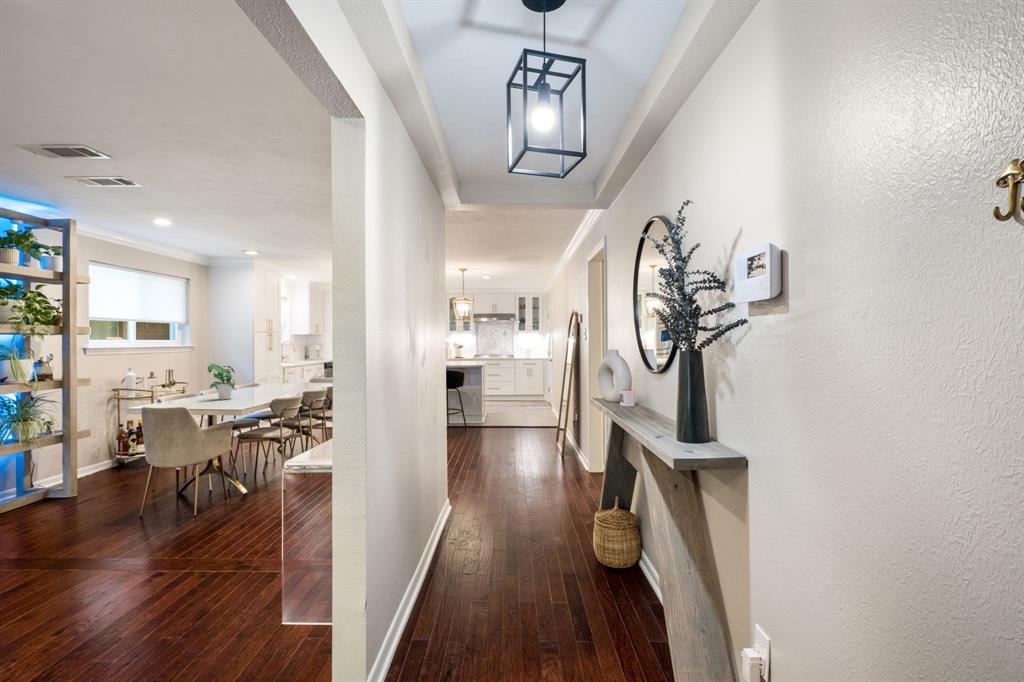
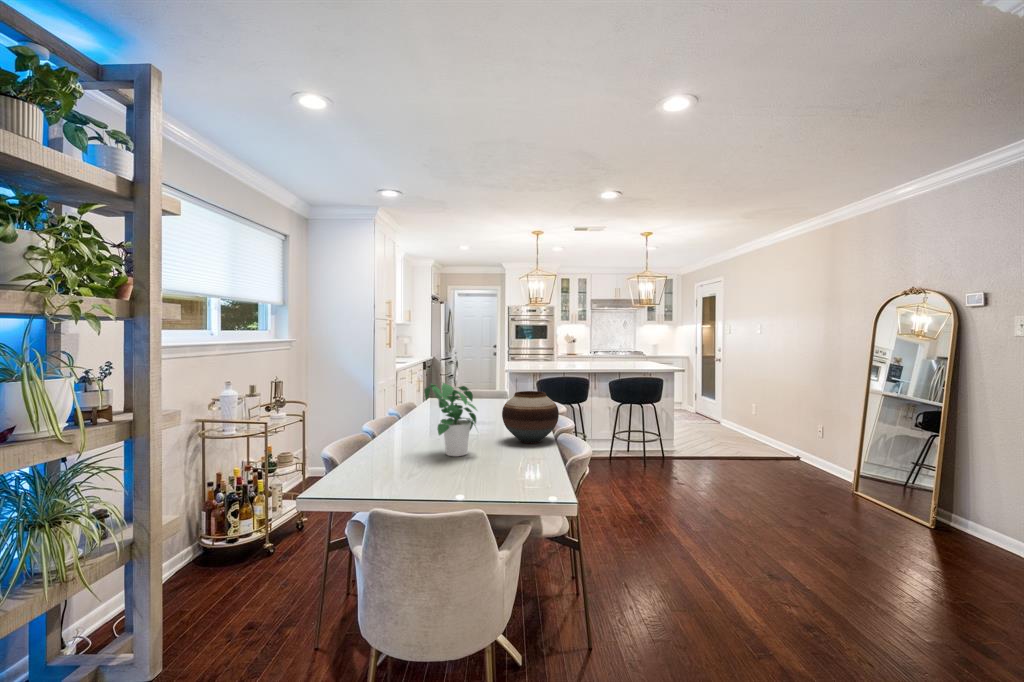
vase: none [258,370,290,396] -> present [502,391,559,443]

